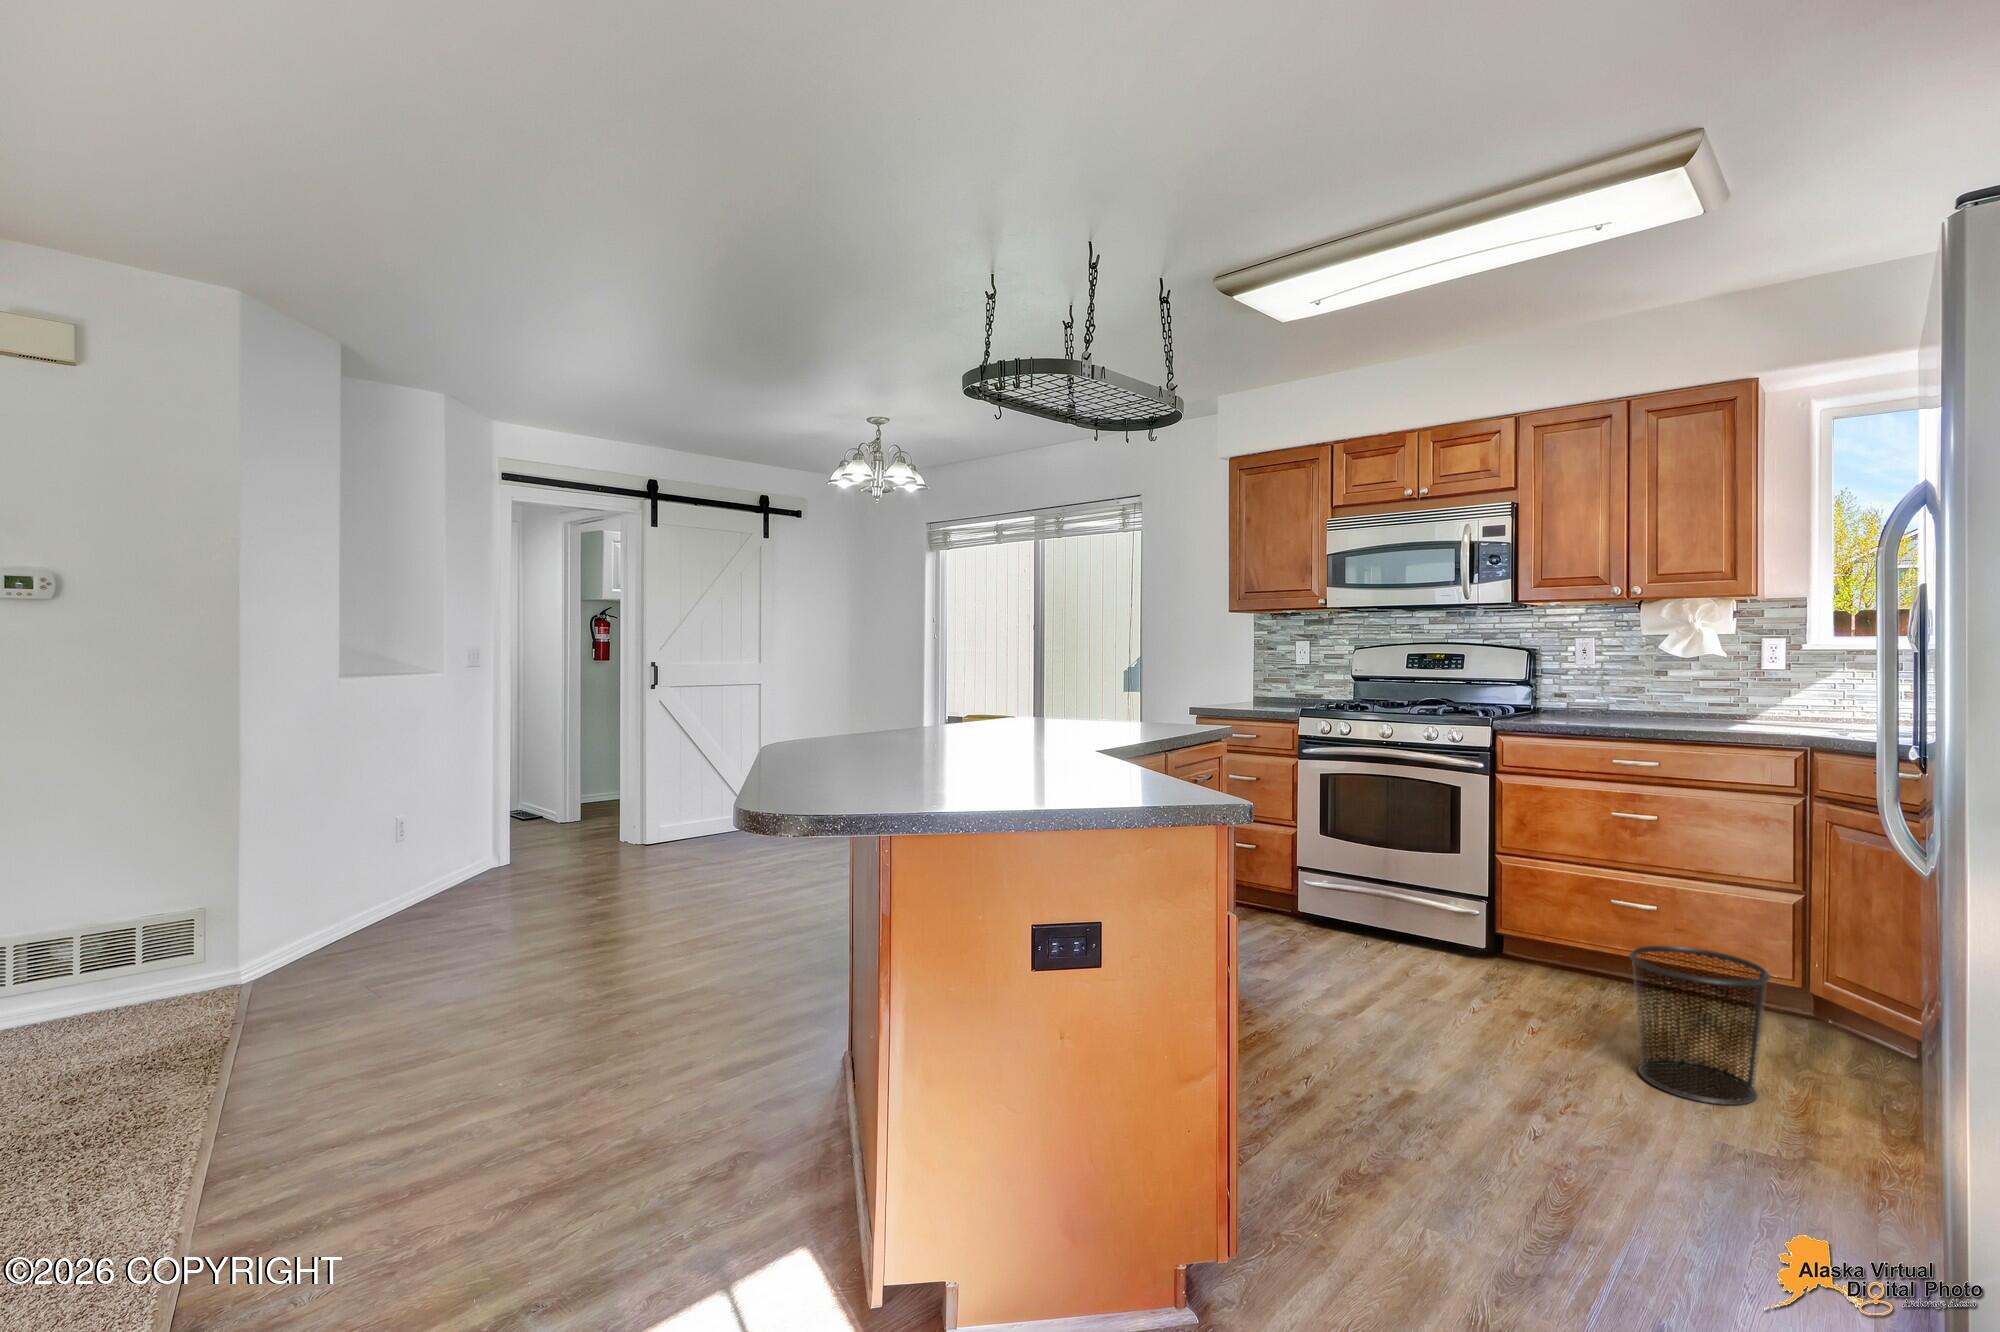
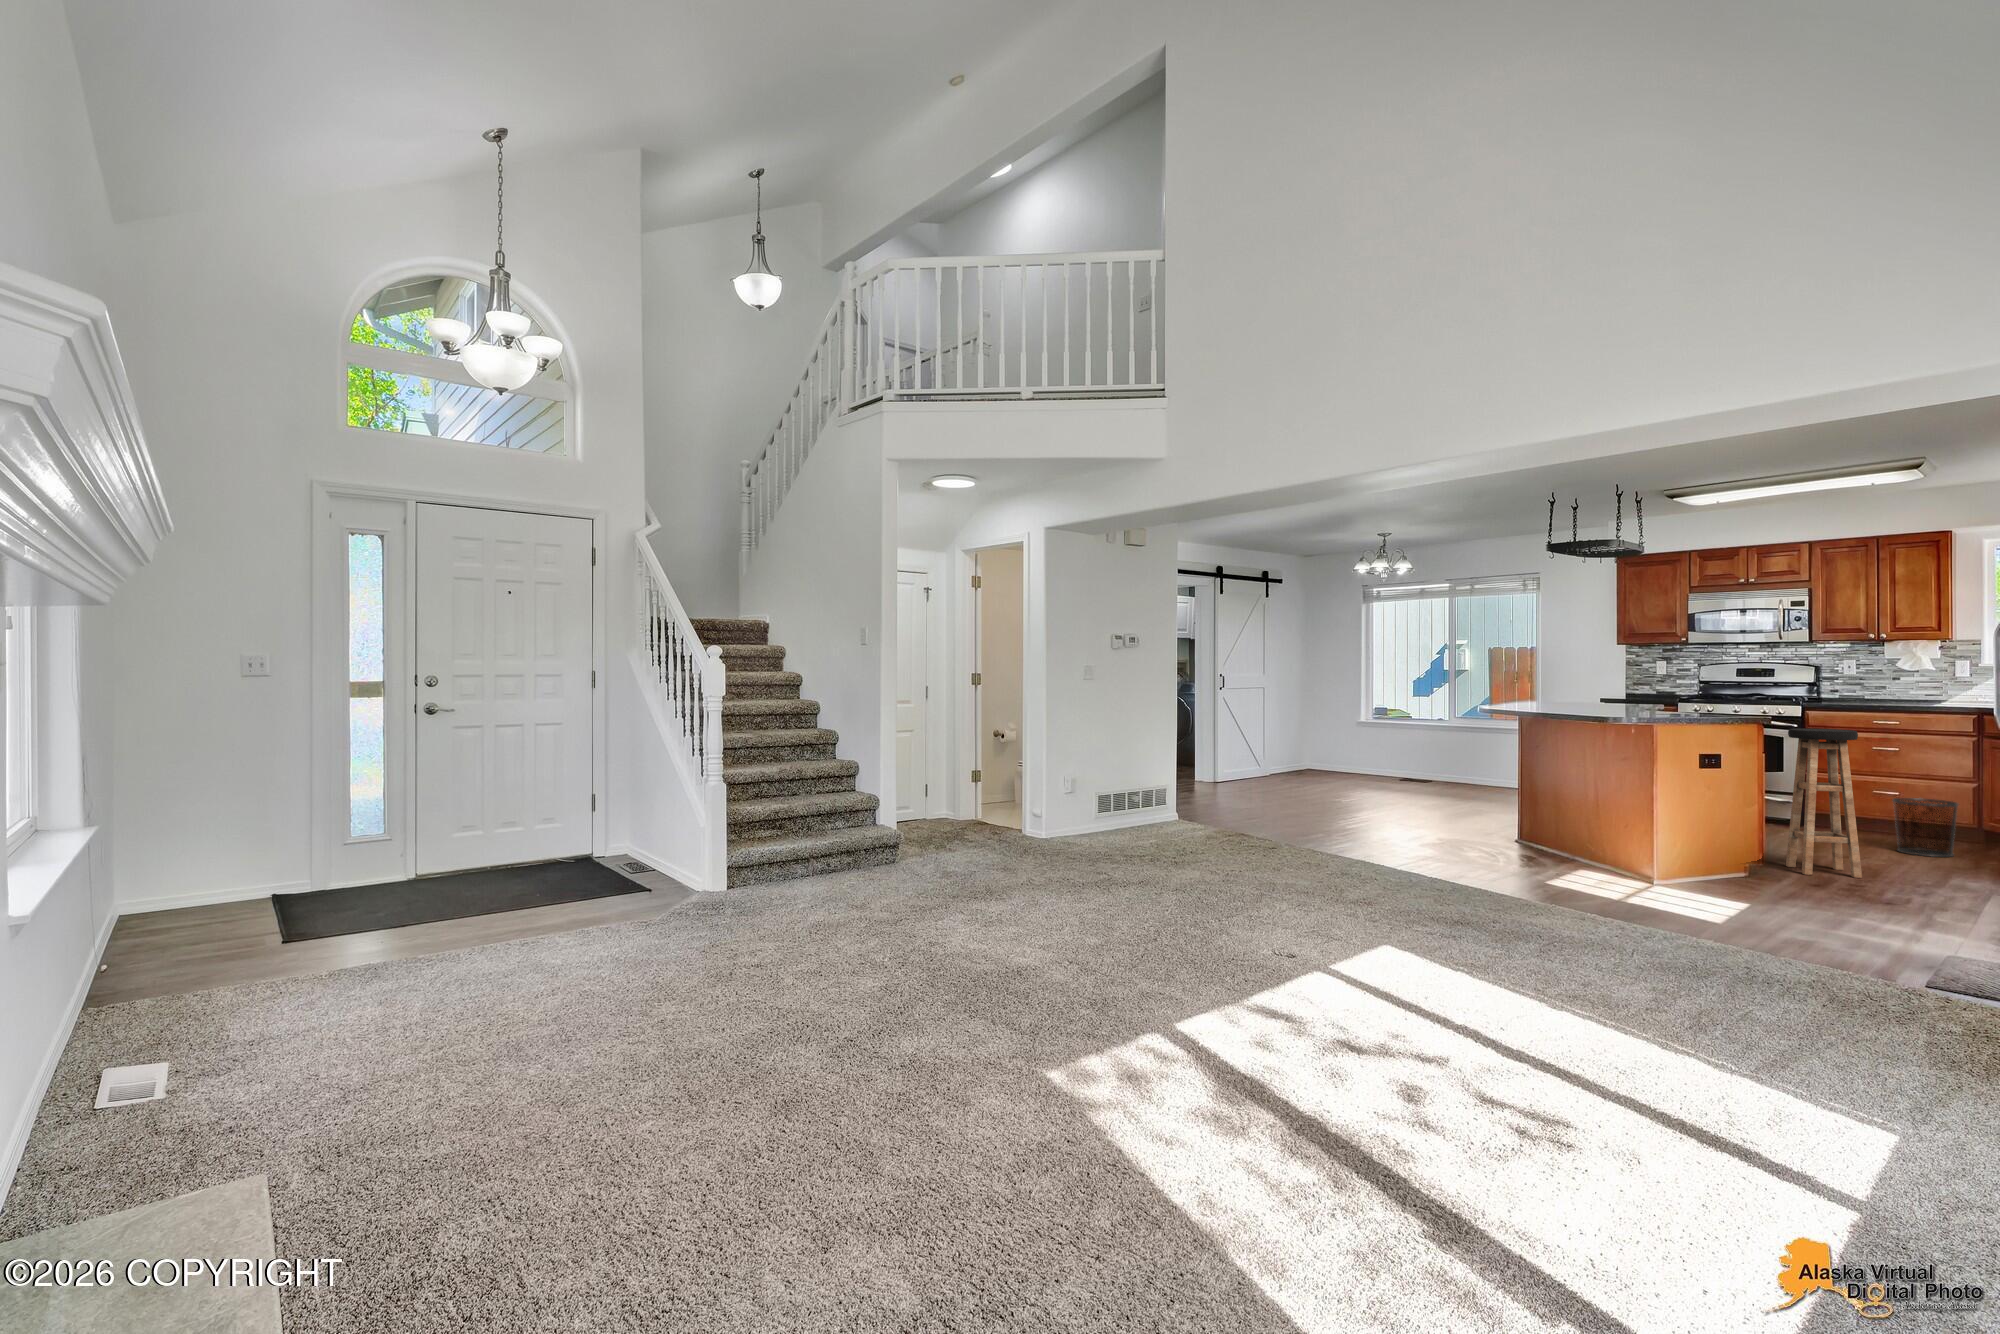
bar stool: none [1343,816,1510,1283] -> present [1786,728,1862,878]

